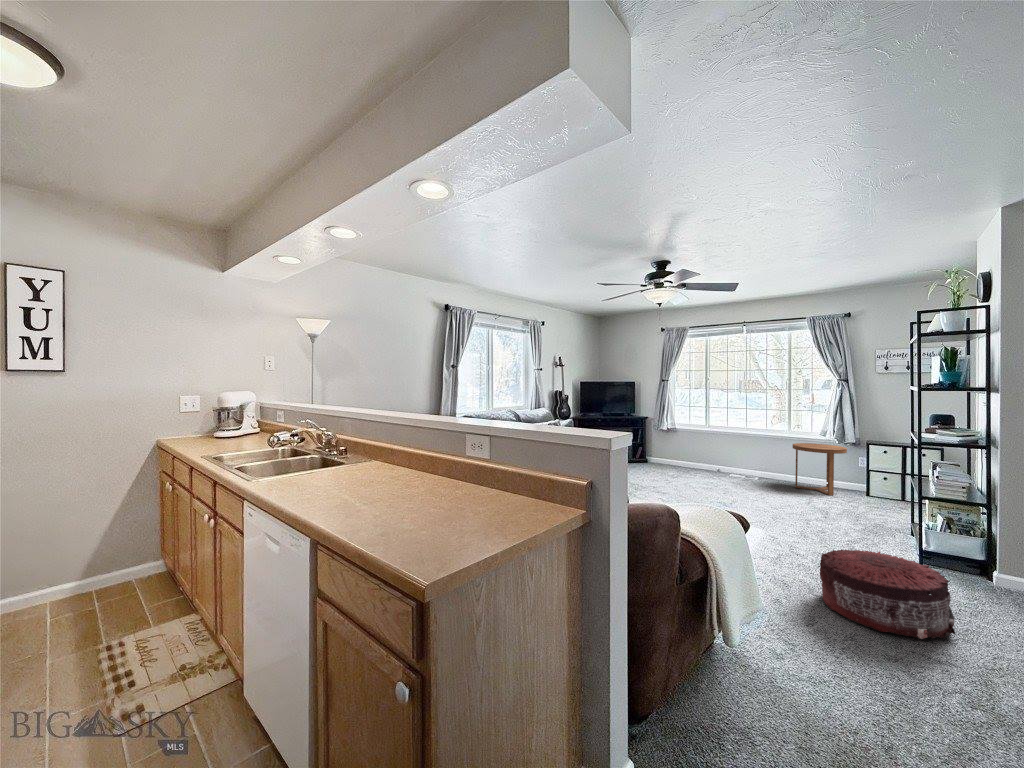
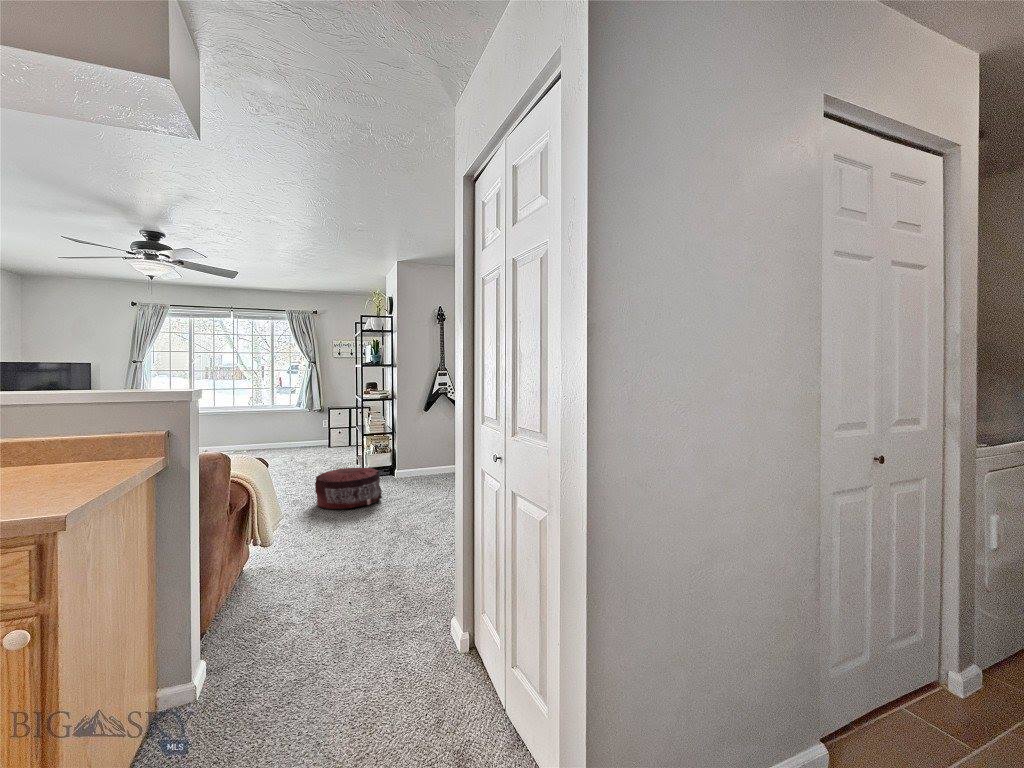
side table: present [793,443,847,495] -> none [277,415,316,454]

